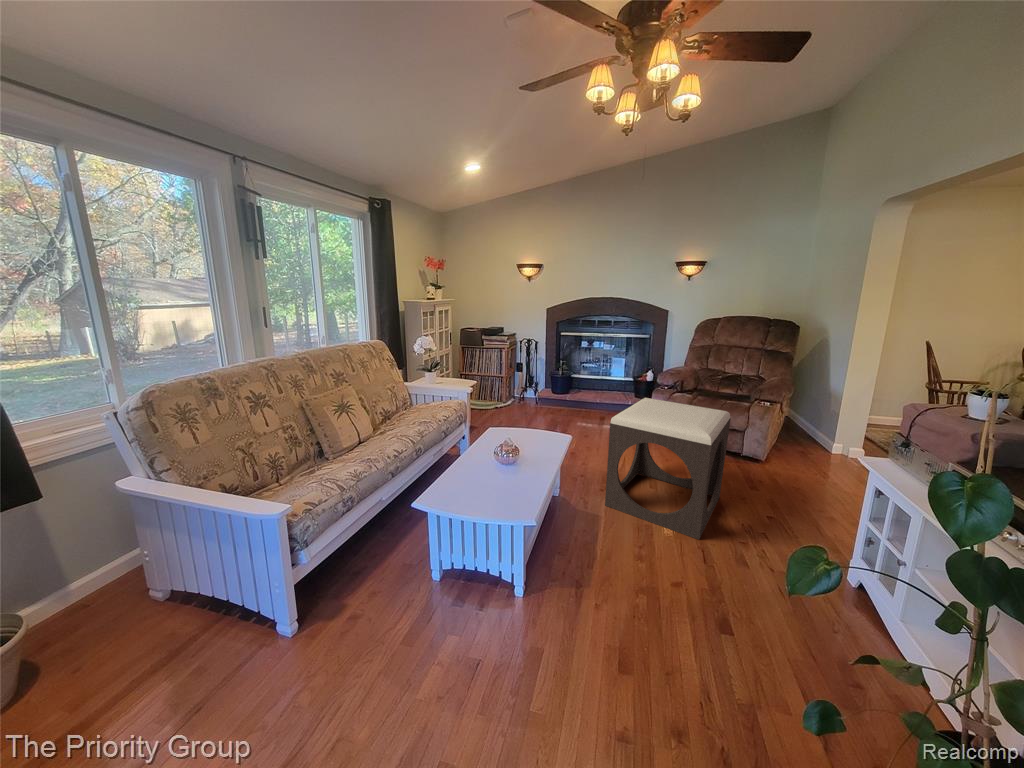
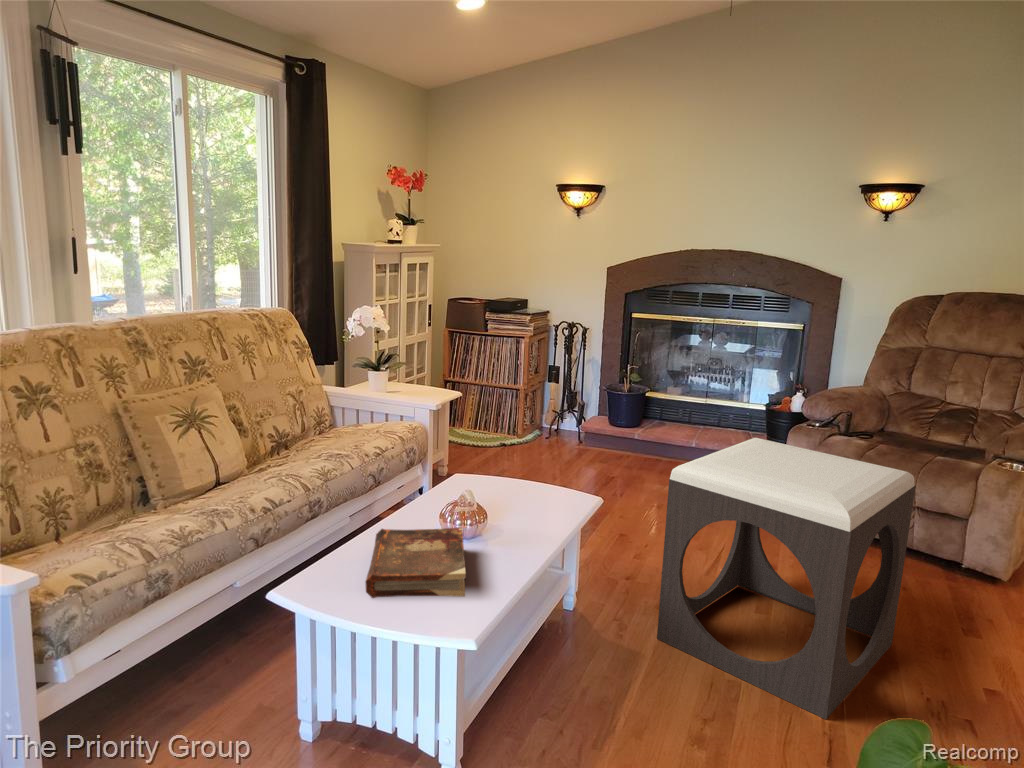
book: none [464,457,523,501] -> present [366,527,466,598]

